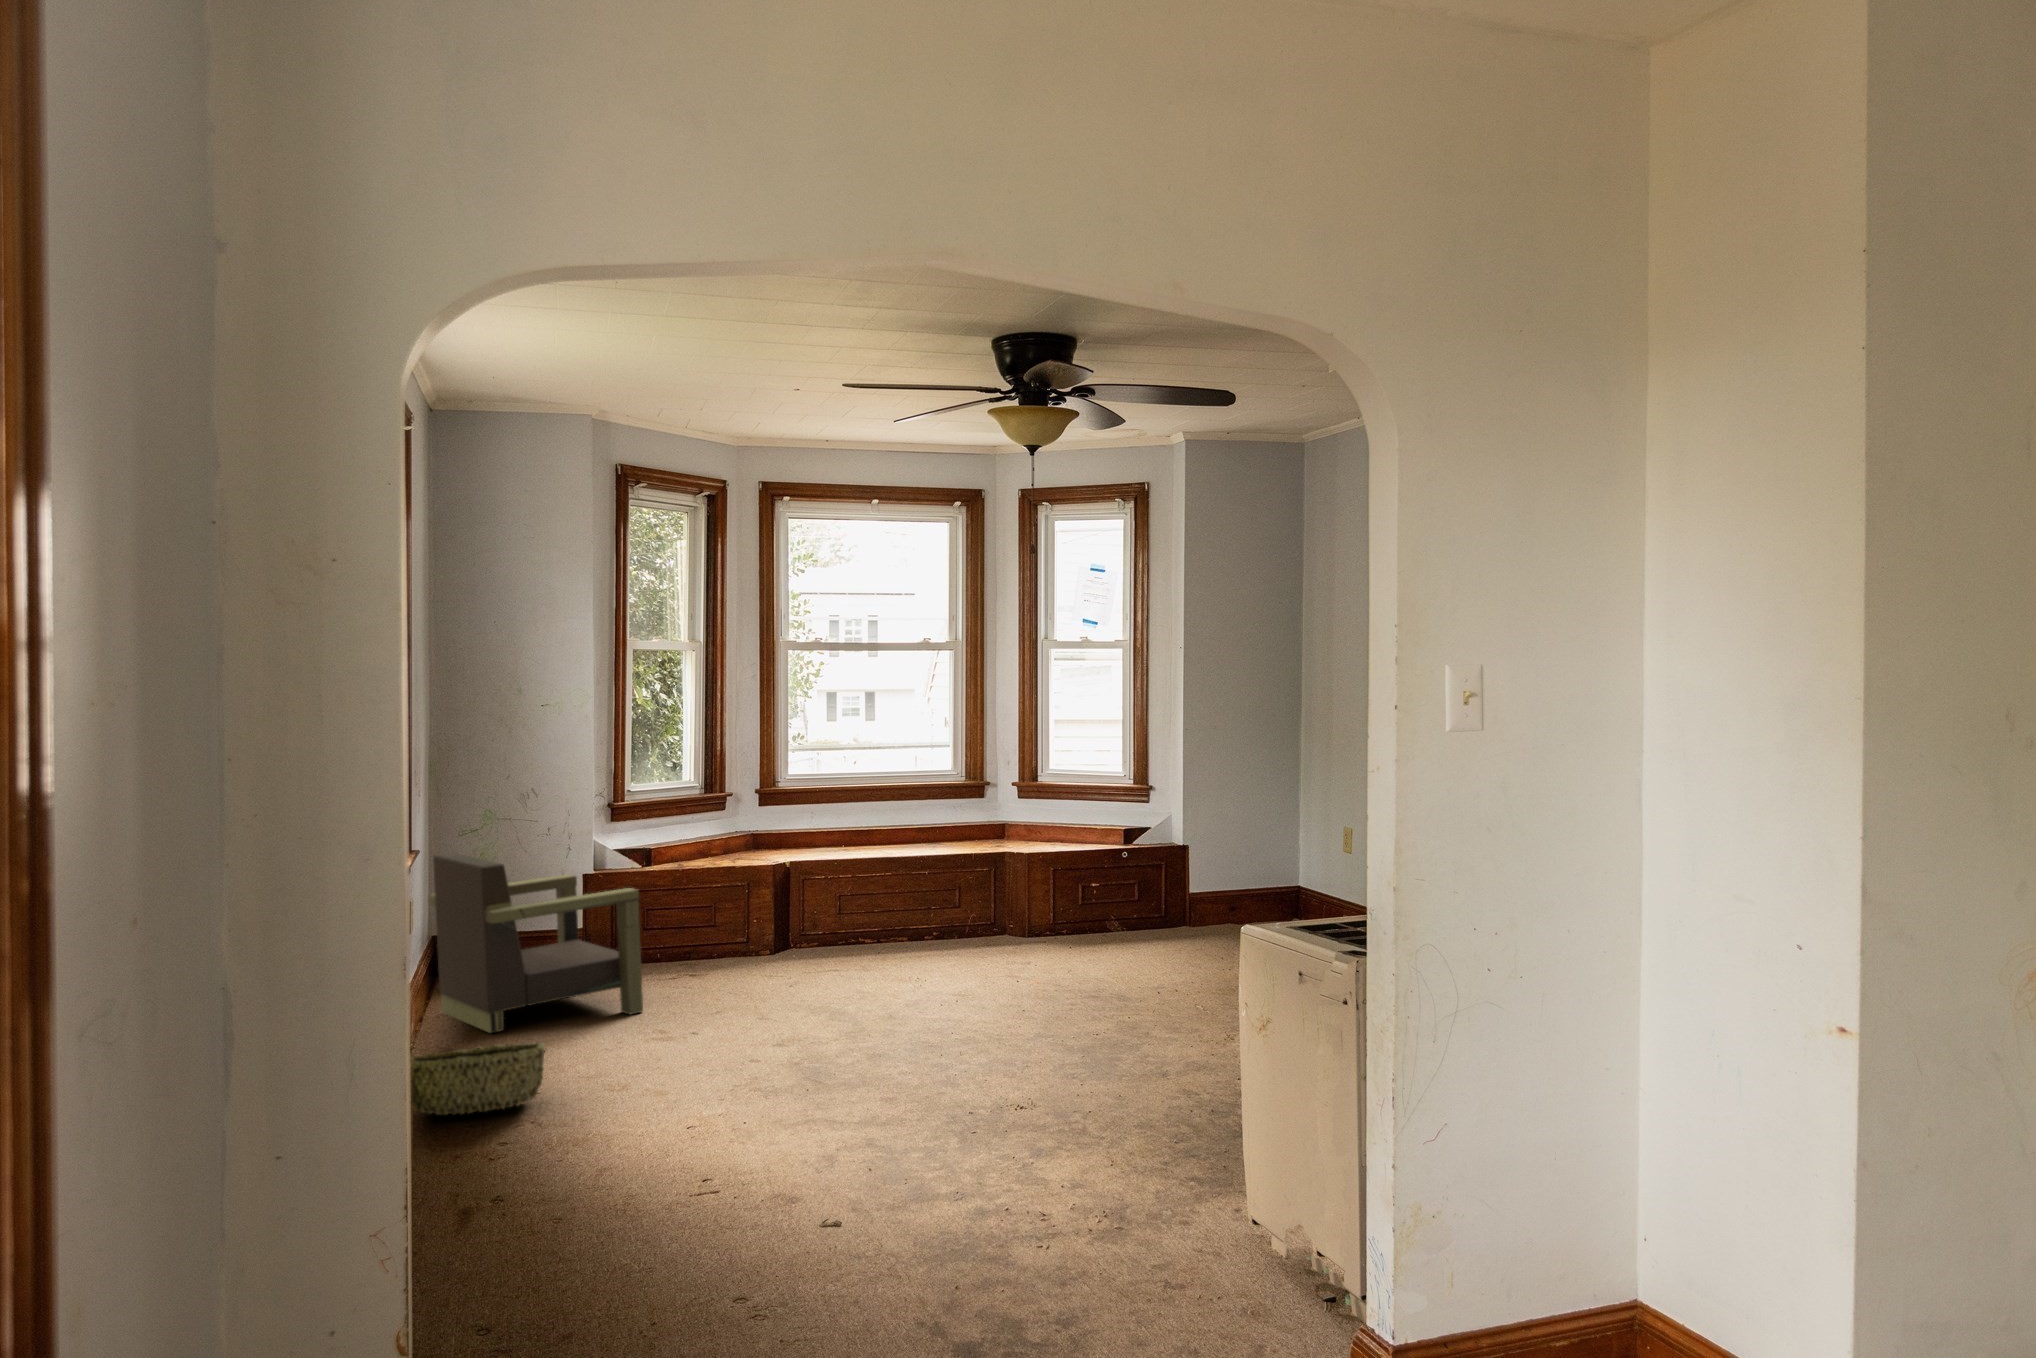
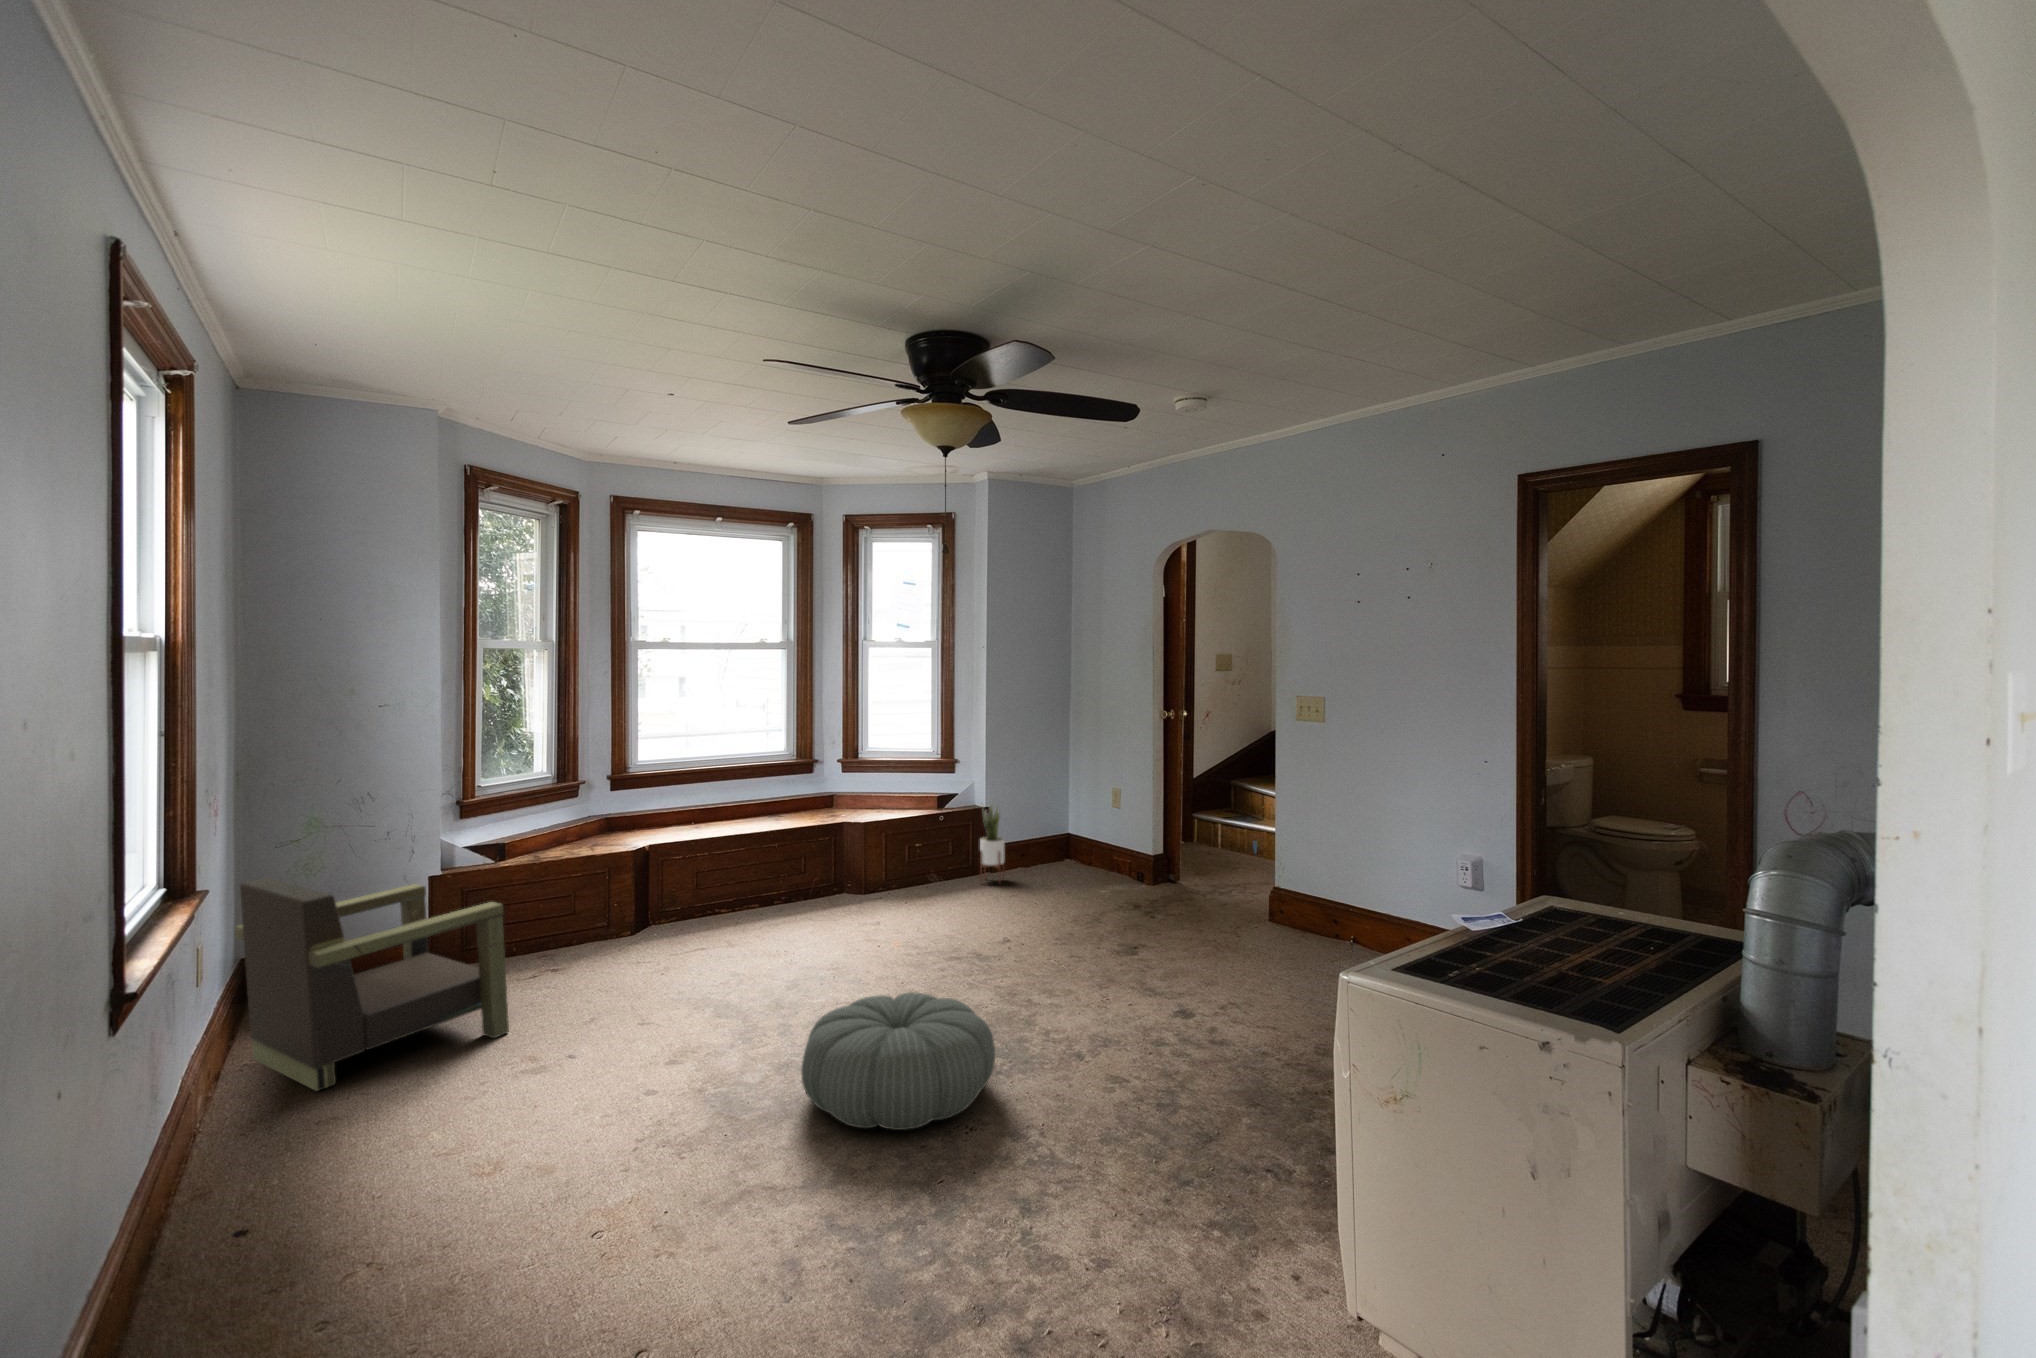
potted plant: none [1170,833,1202,937] -> present [980,804,1005,881]
pouf: none [872,985,1055,1091] -> present [801,992,995,1130]
woven basket: present [412,1042,545,1115] -> none [152,1145,392,1297]

